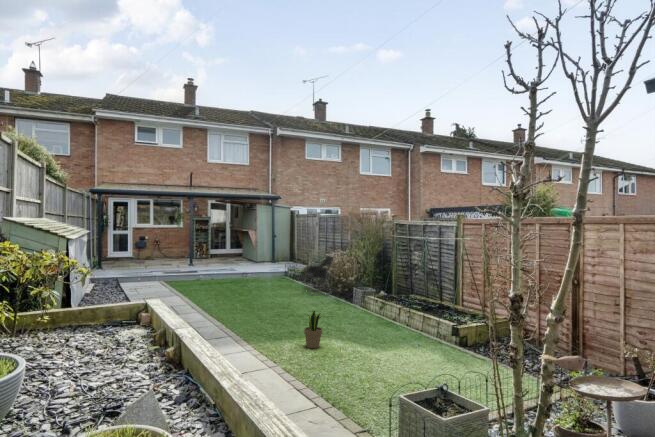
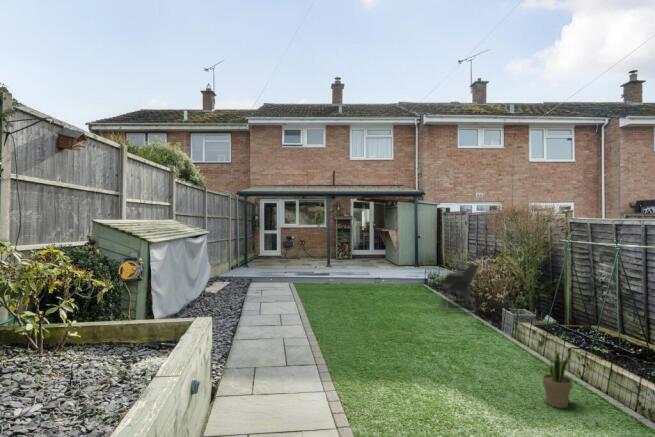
potted plant: present [304,311,324,348] -> present [543,352,572,408]

